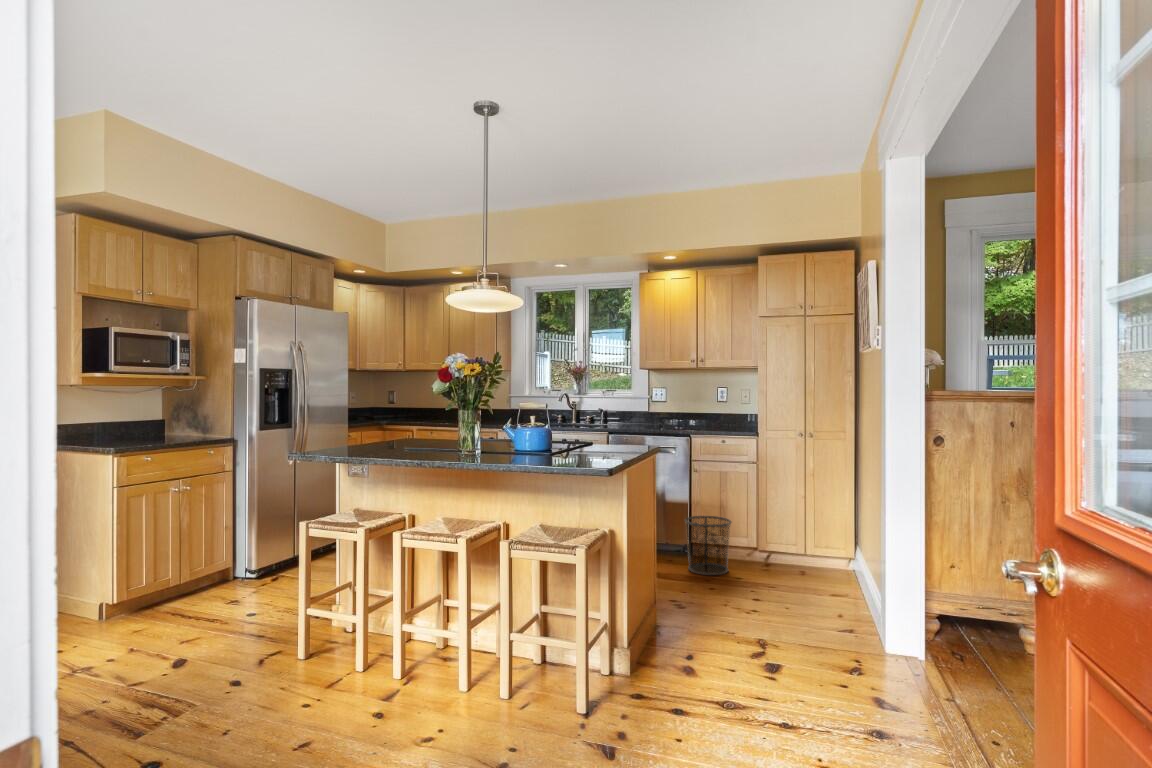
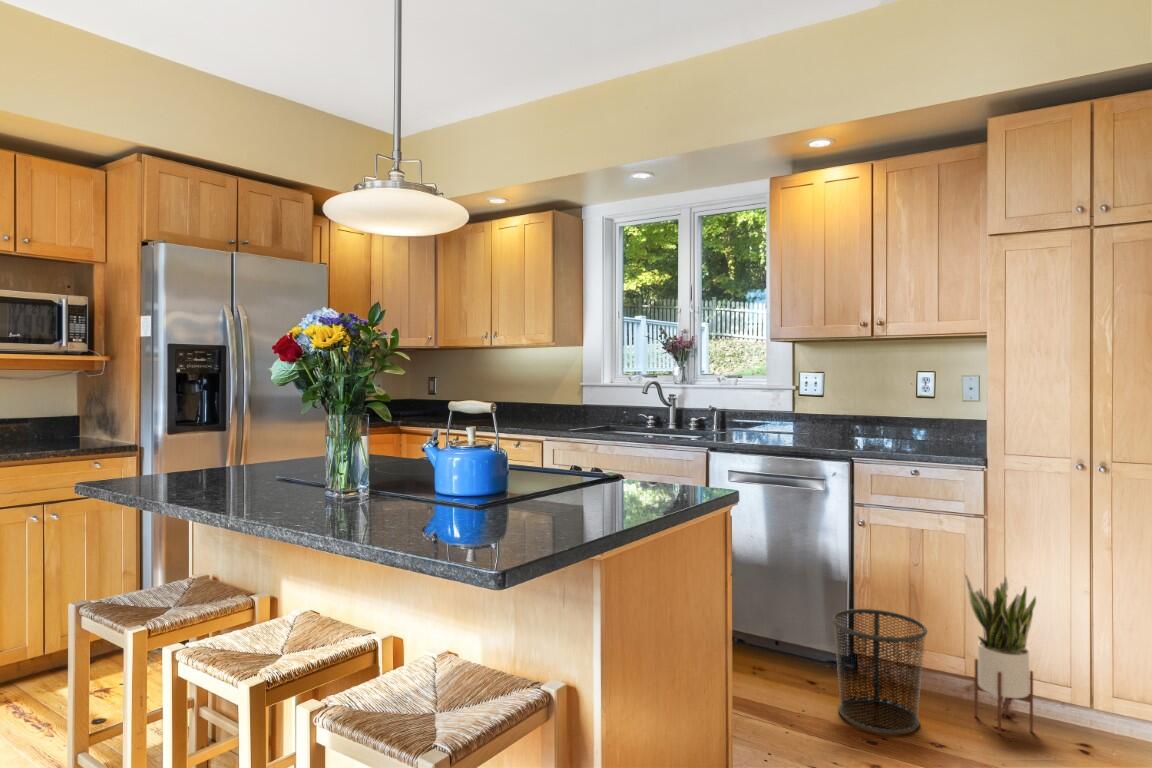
potted plant: none [749,491,781,571] -> present [965,574,1036,733]

